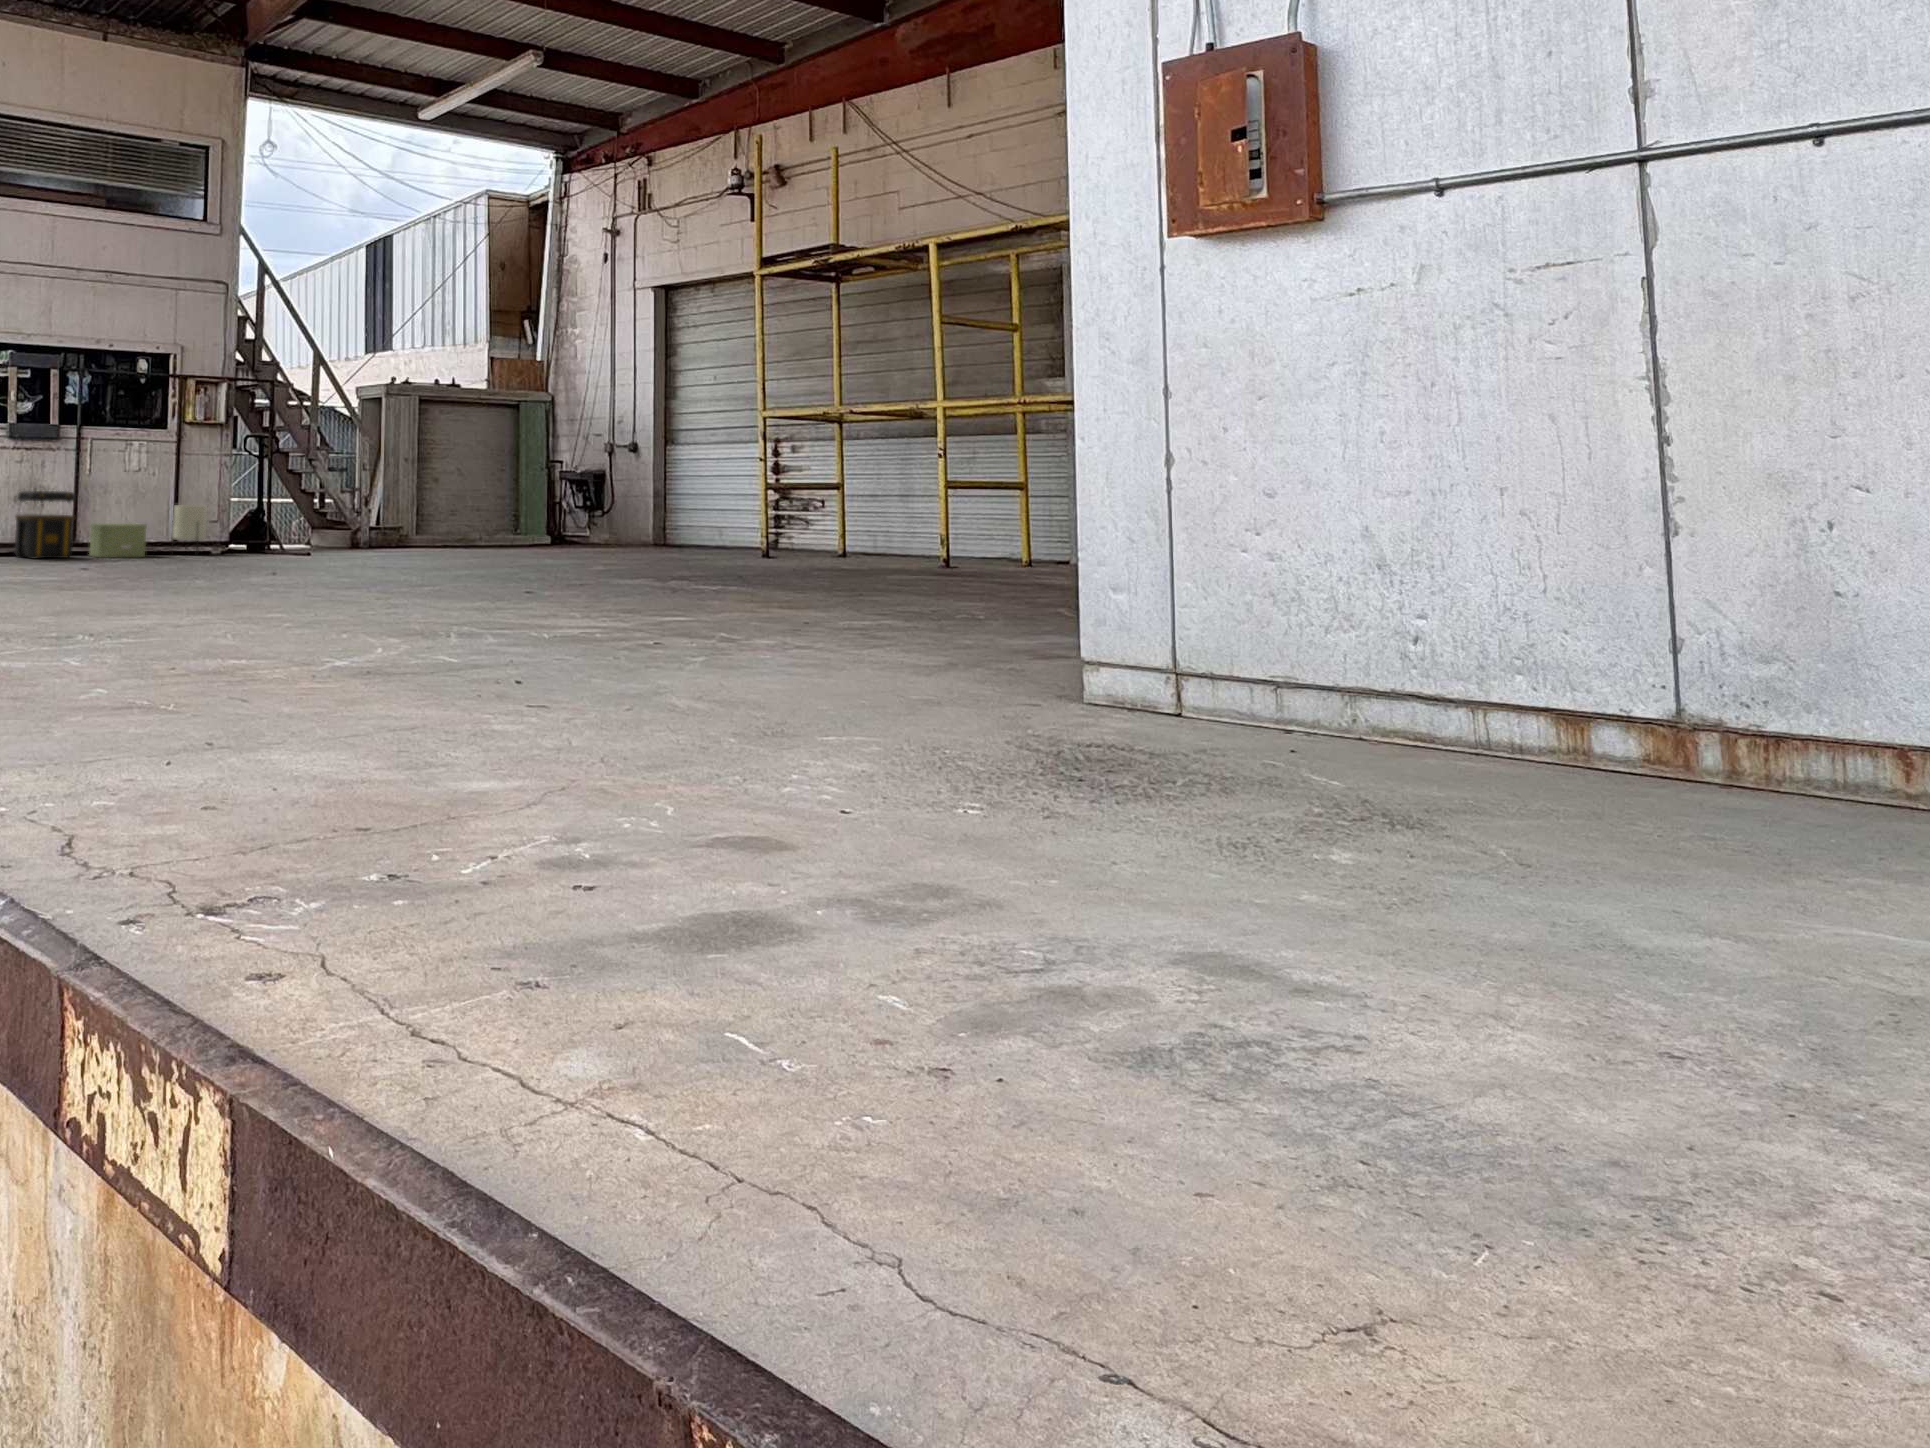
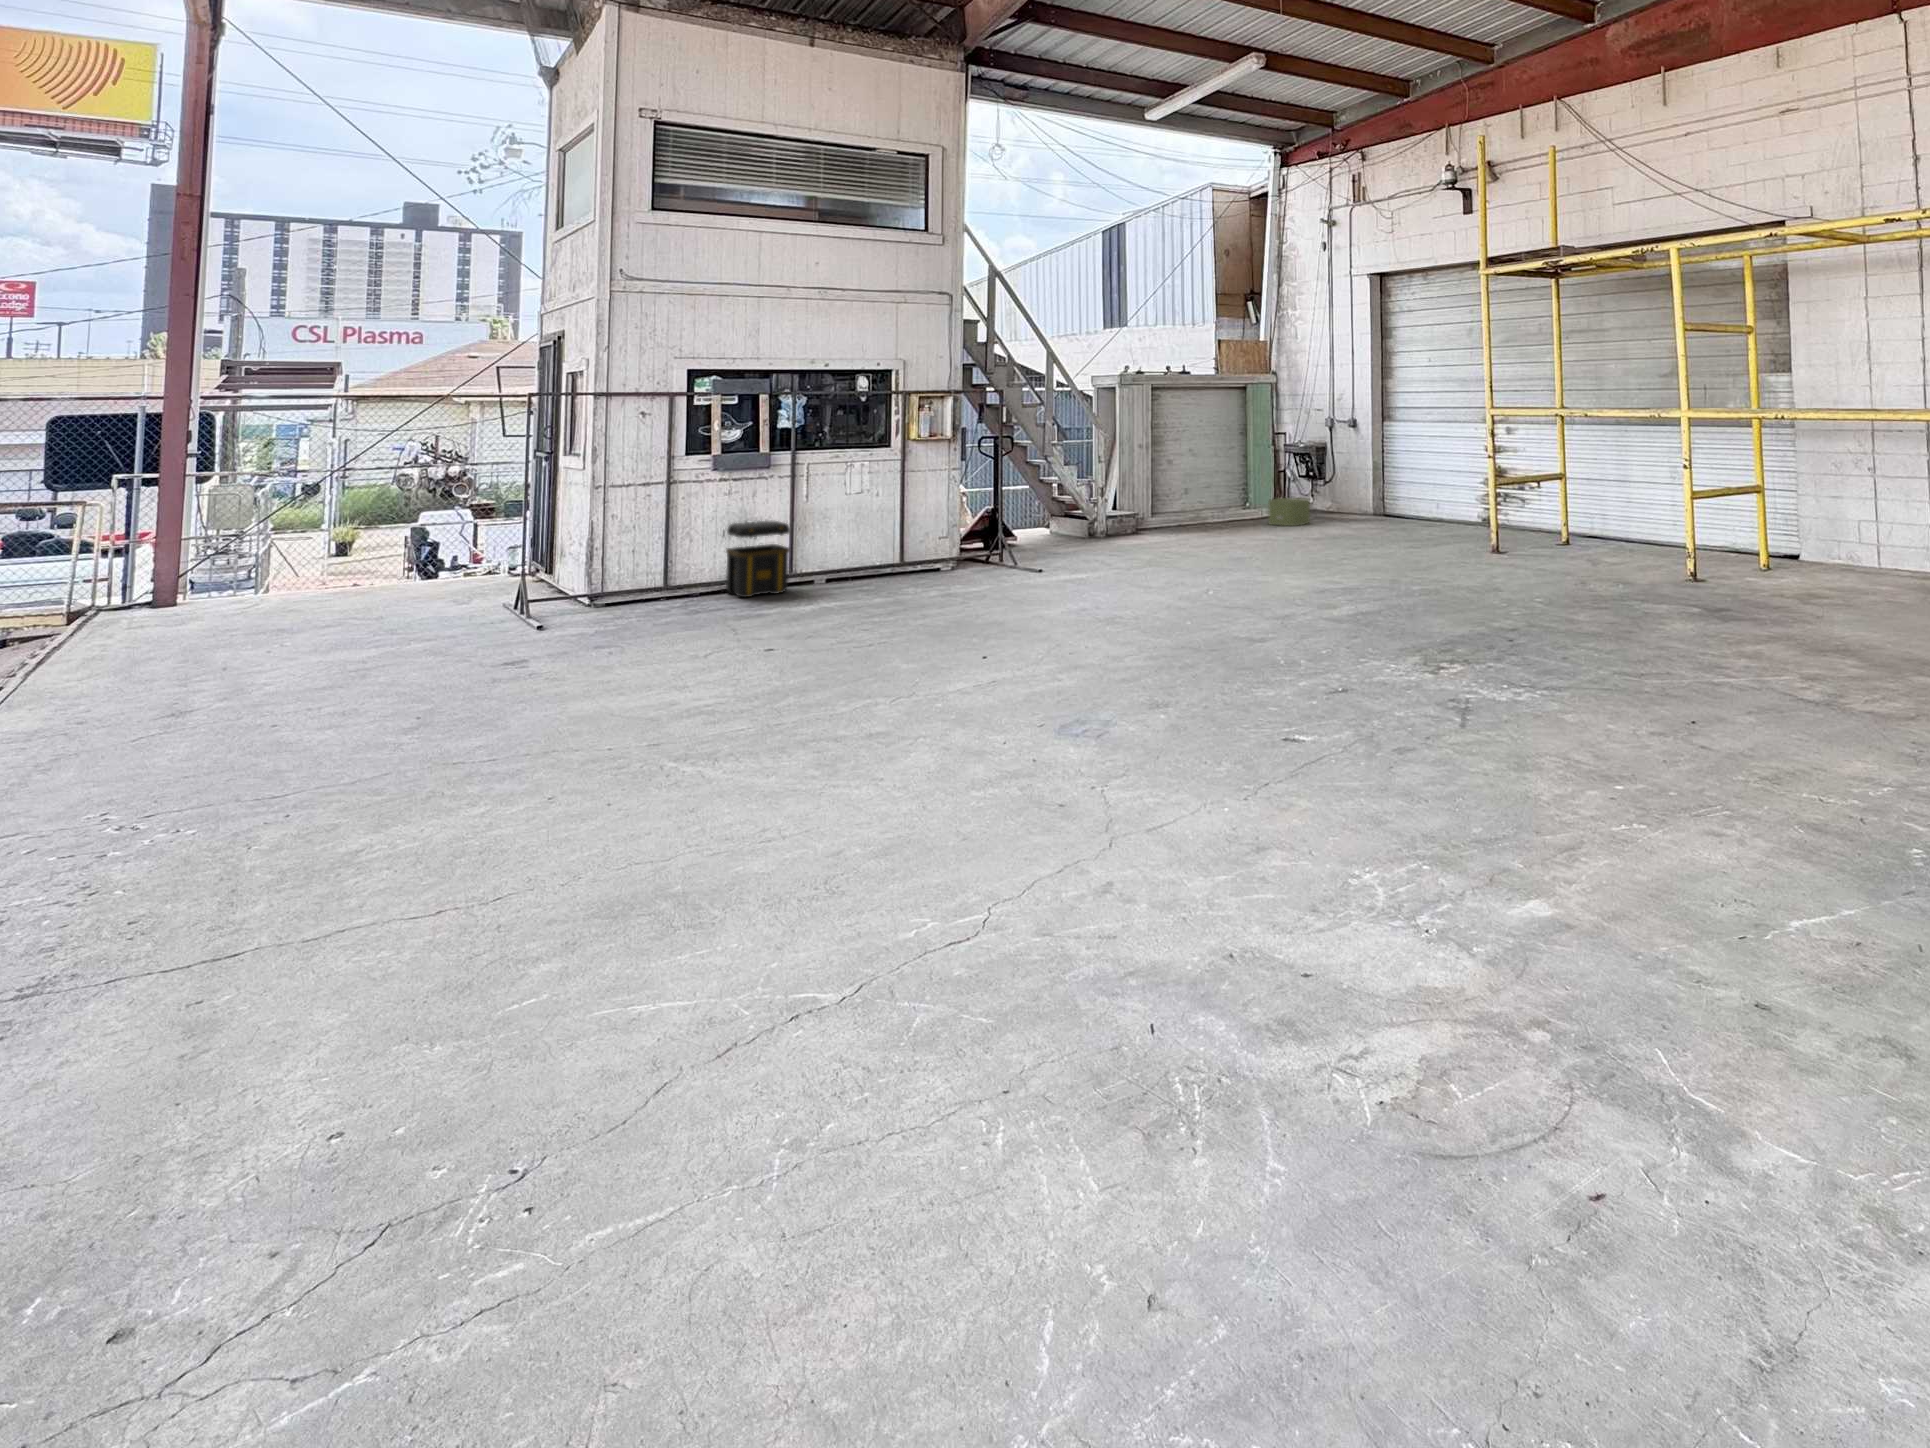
planter: present [171,505,207,551] -> none [898,521,935,575]
storage box: present [90,523,147,557] -> present [1268,498,1310,526]

